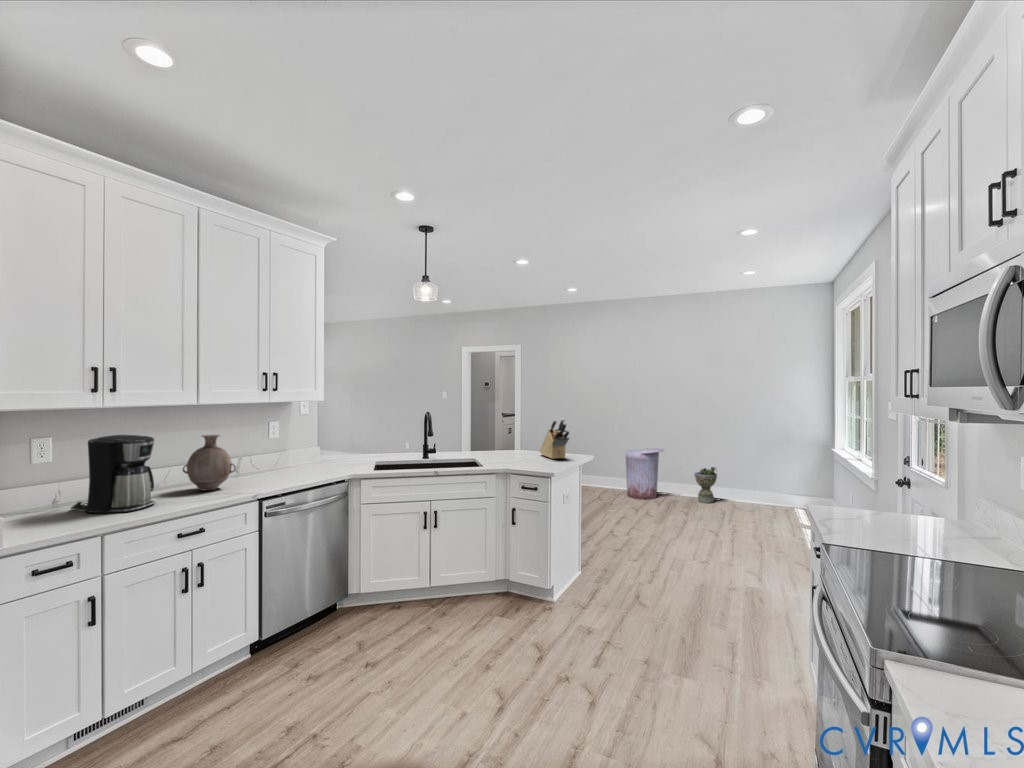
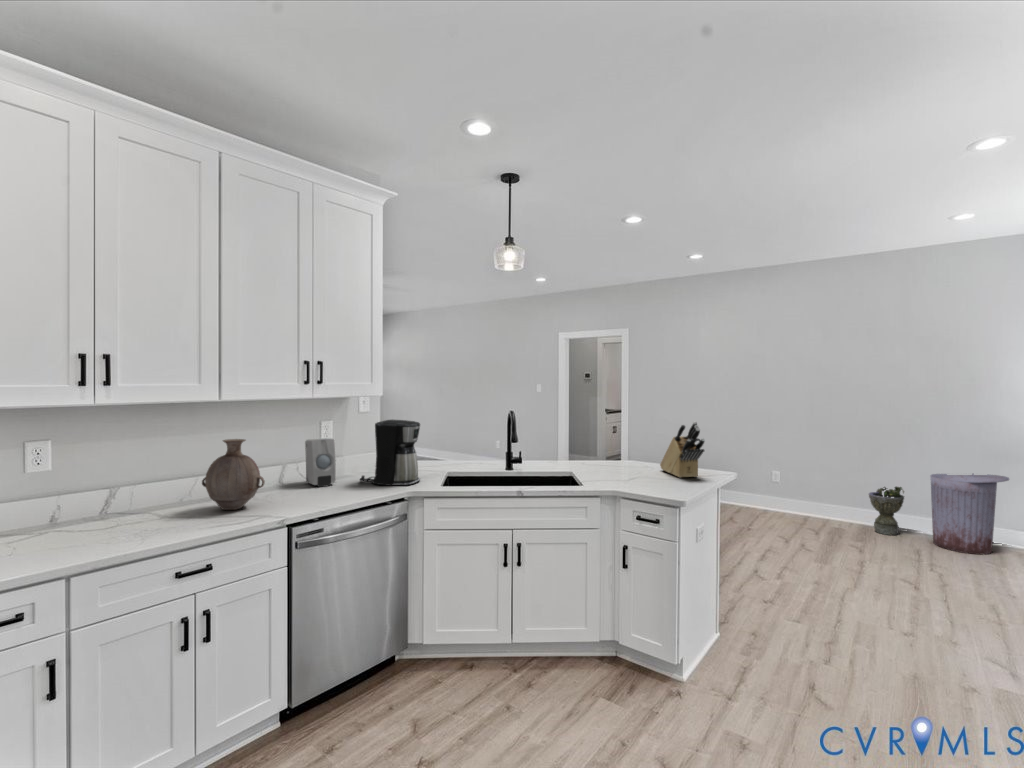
coffee maker: present [71,435,155,513] -> present [360,420,420,486]
soap dispenser: none [259,435,286,474] -> present [305,438,336,487]
trash can: present [625,449,664,499] -> present [930,474,1009,554]

